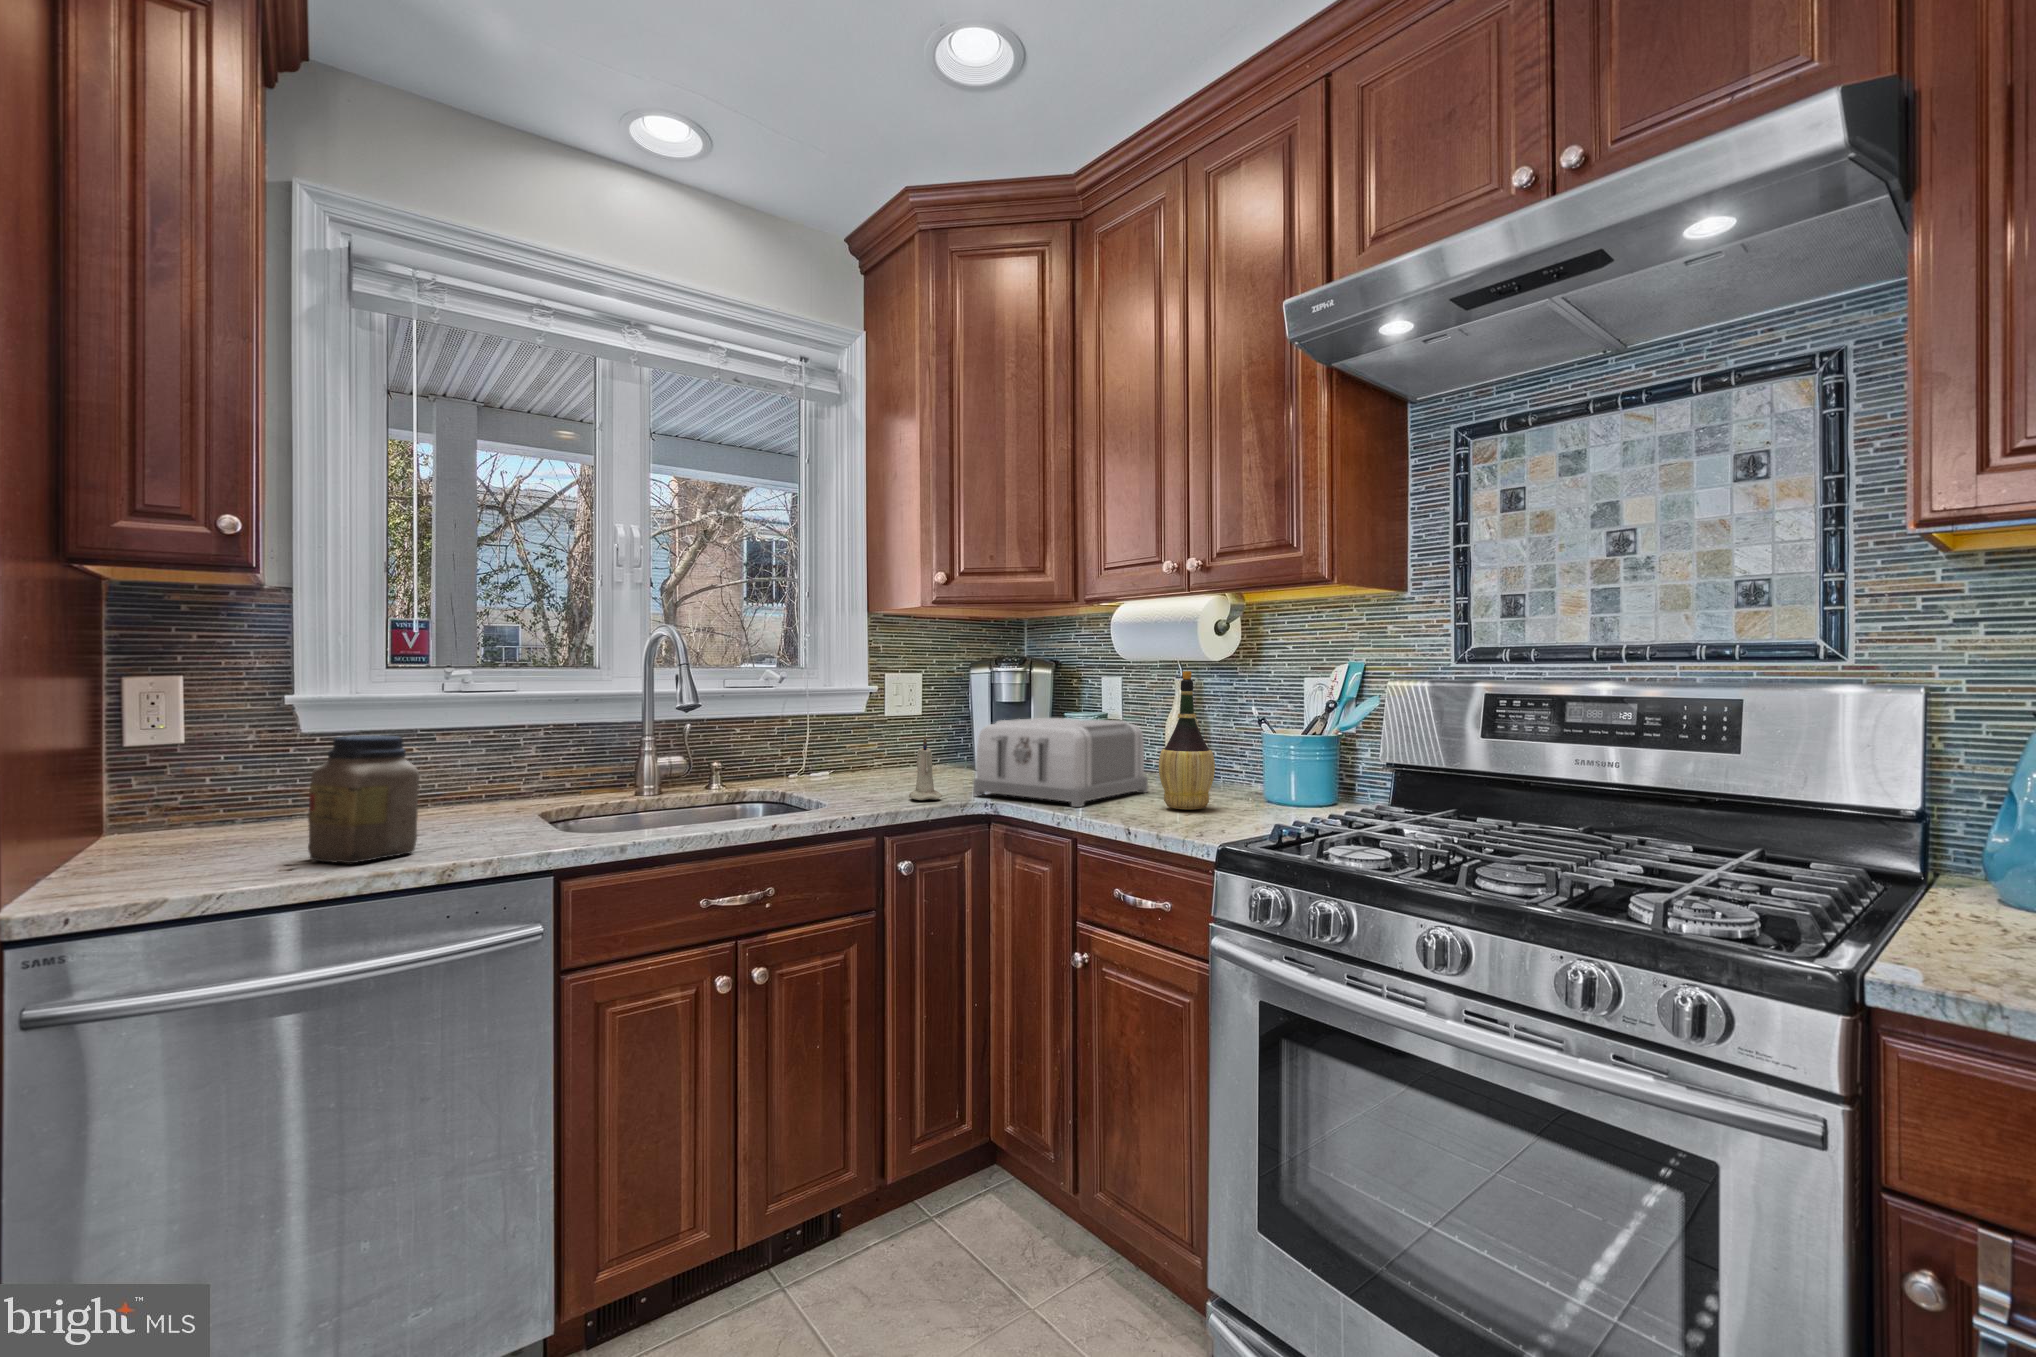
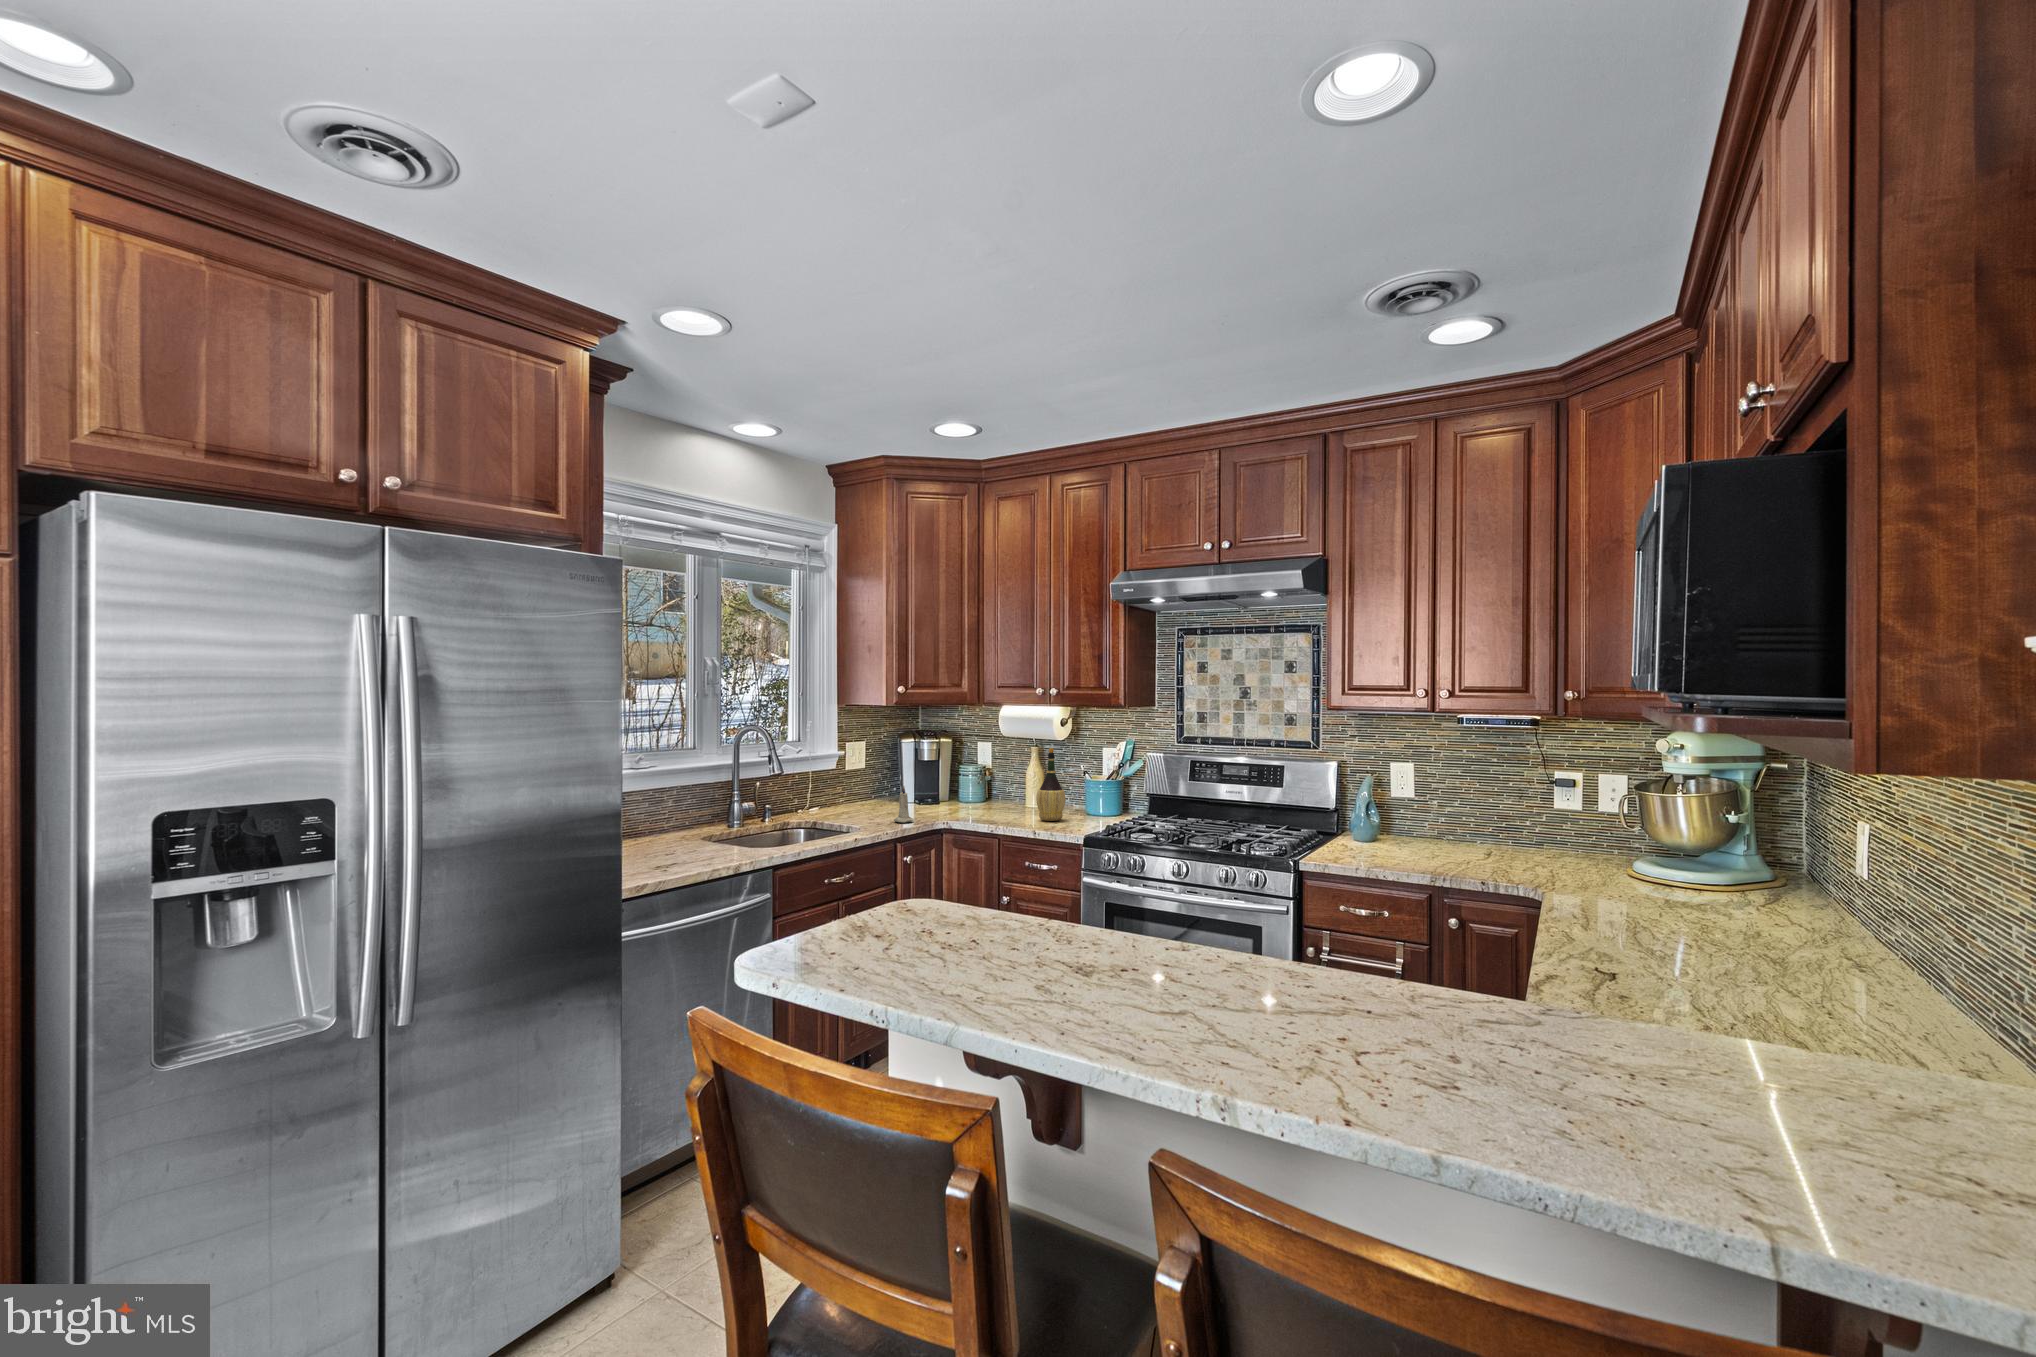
toaster: present [973,718,1148,807] -> none [927,770,1019,822]
jar: present [308,735,420,863] -> none [660,801,706,867]

